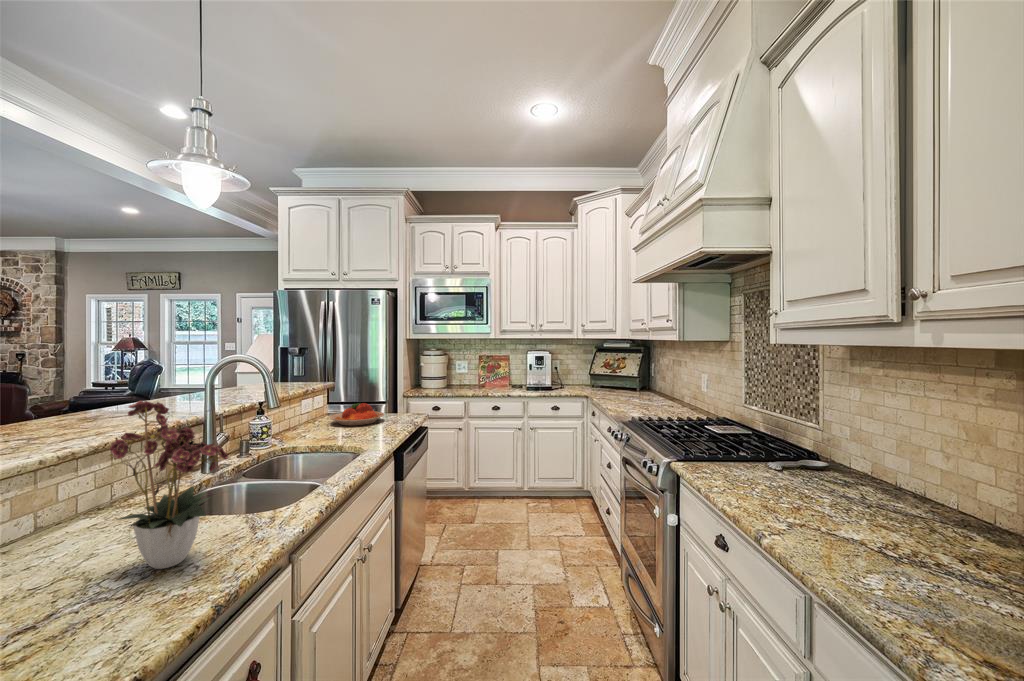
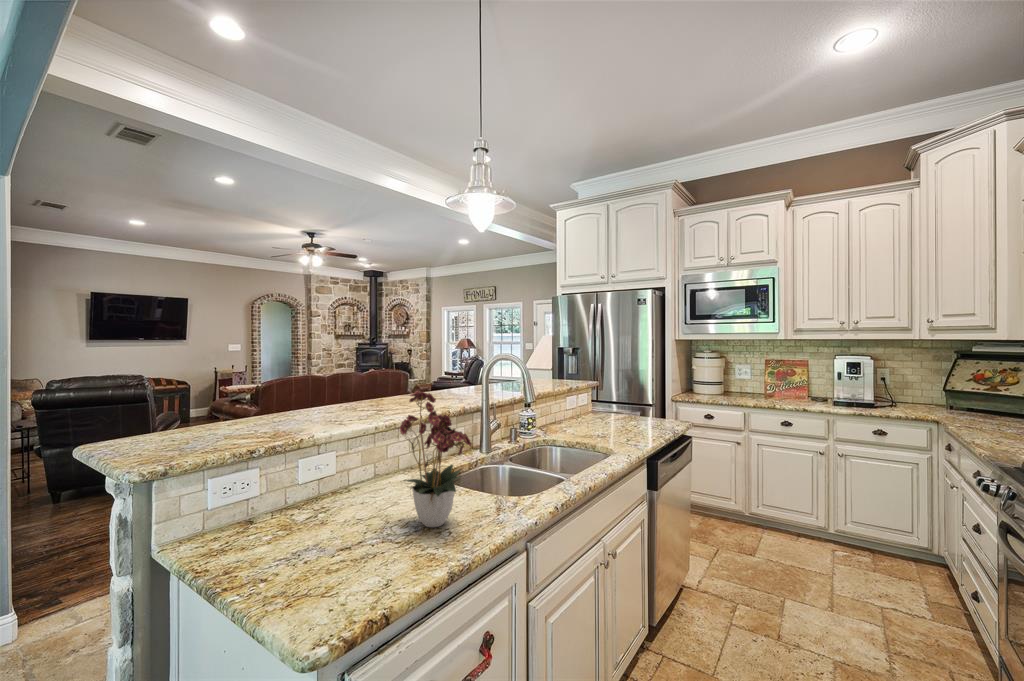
plate: present [330,403,384,425] -> none [589,403,642,427]

